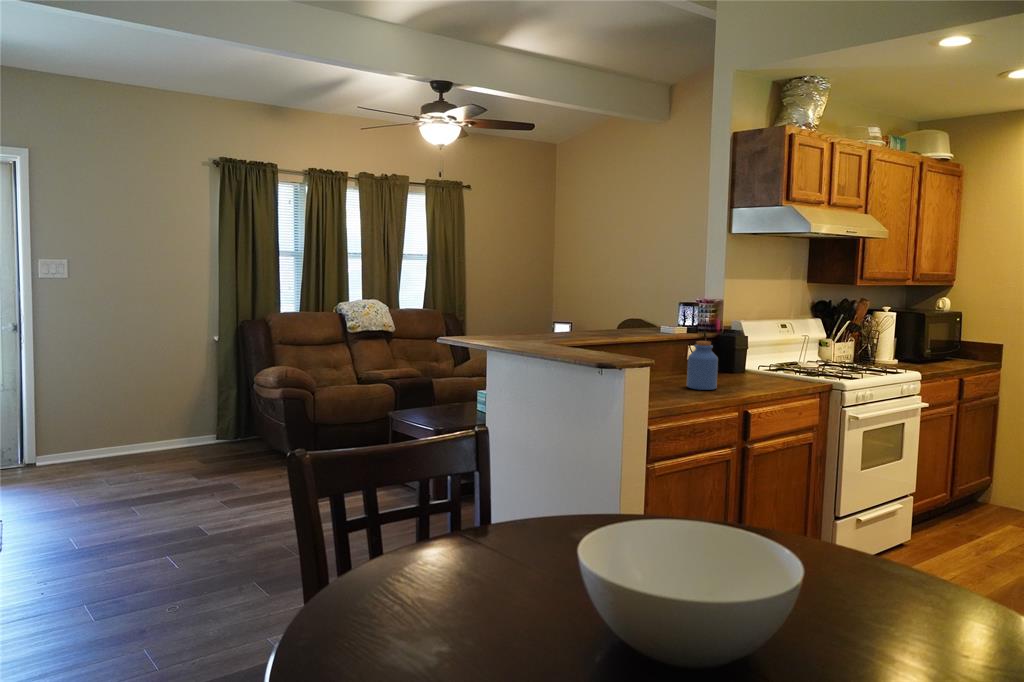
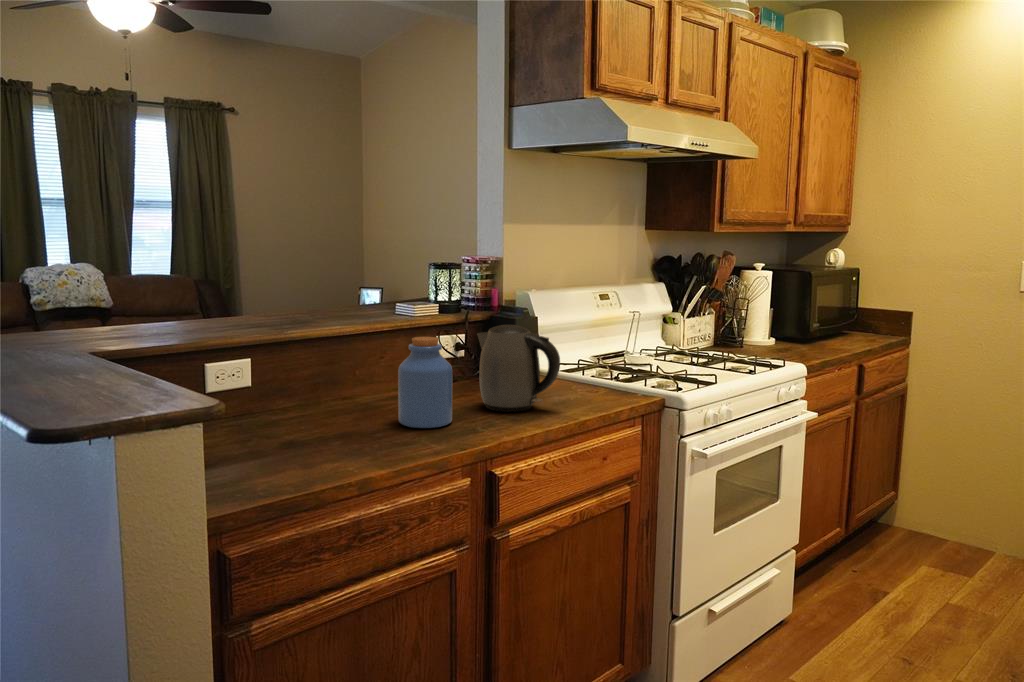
kettle: none [724,337,775,386] -> present [477,325,560,412]

